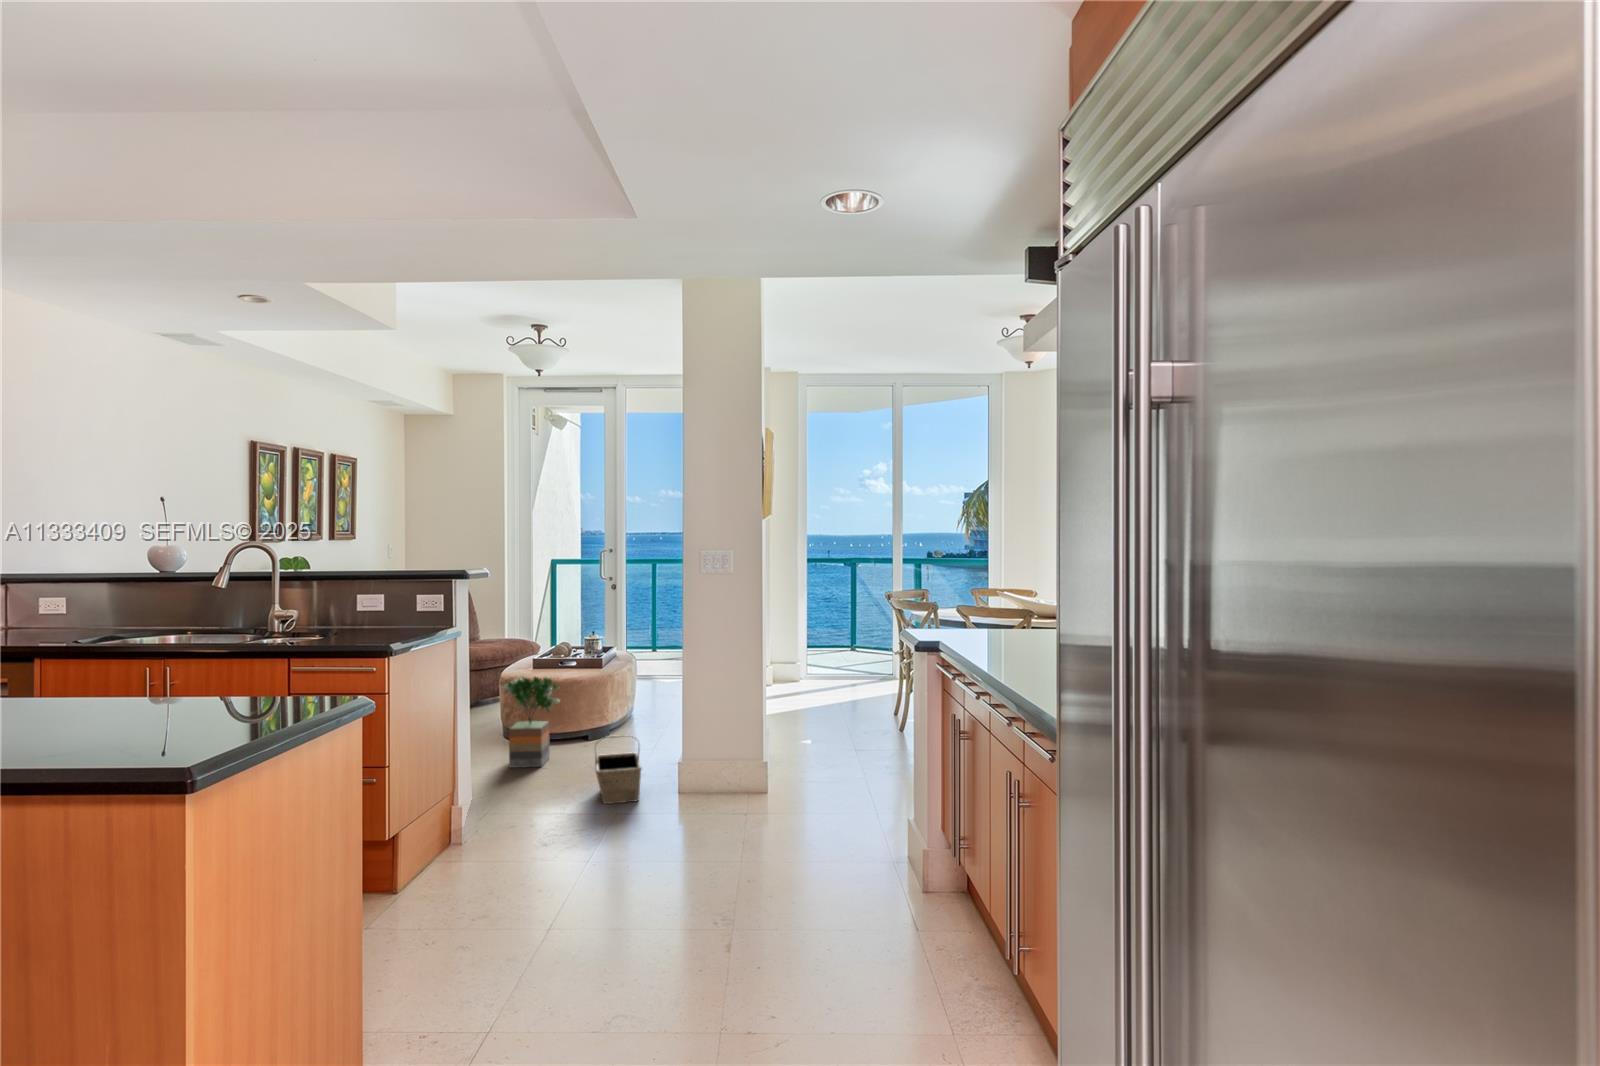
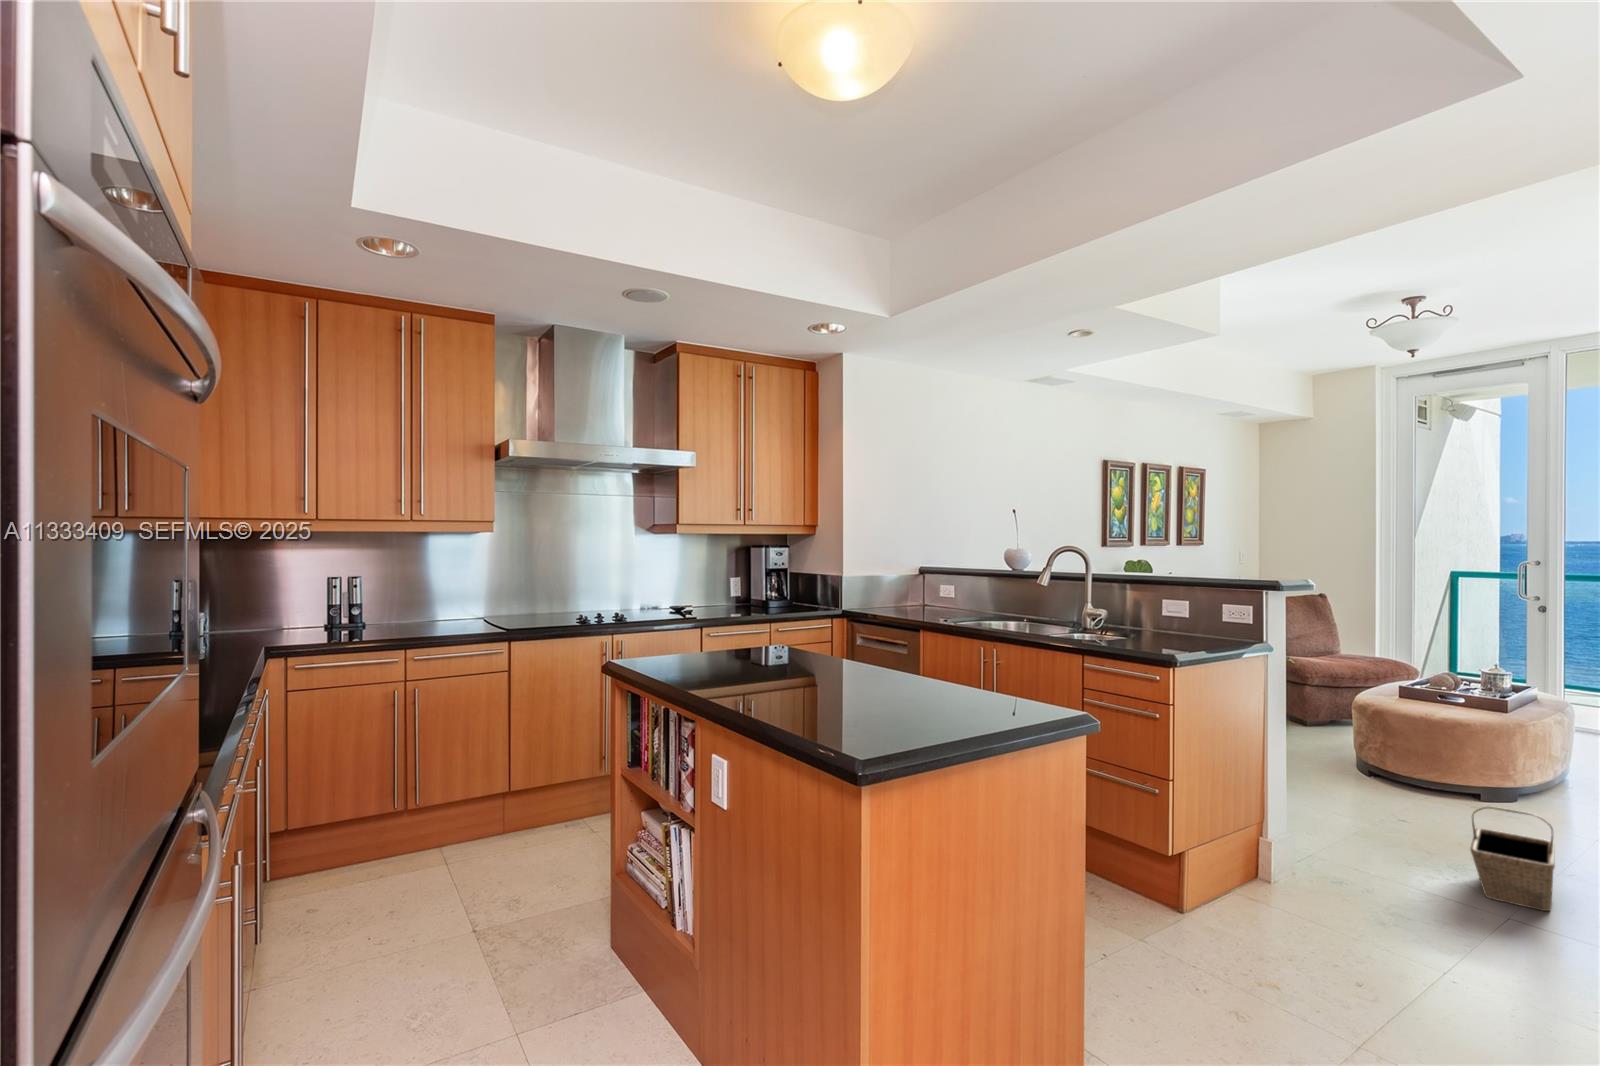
potted tree: present [504,677,559,768] -> none [1346,705,1431,821]

